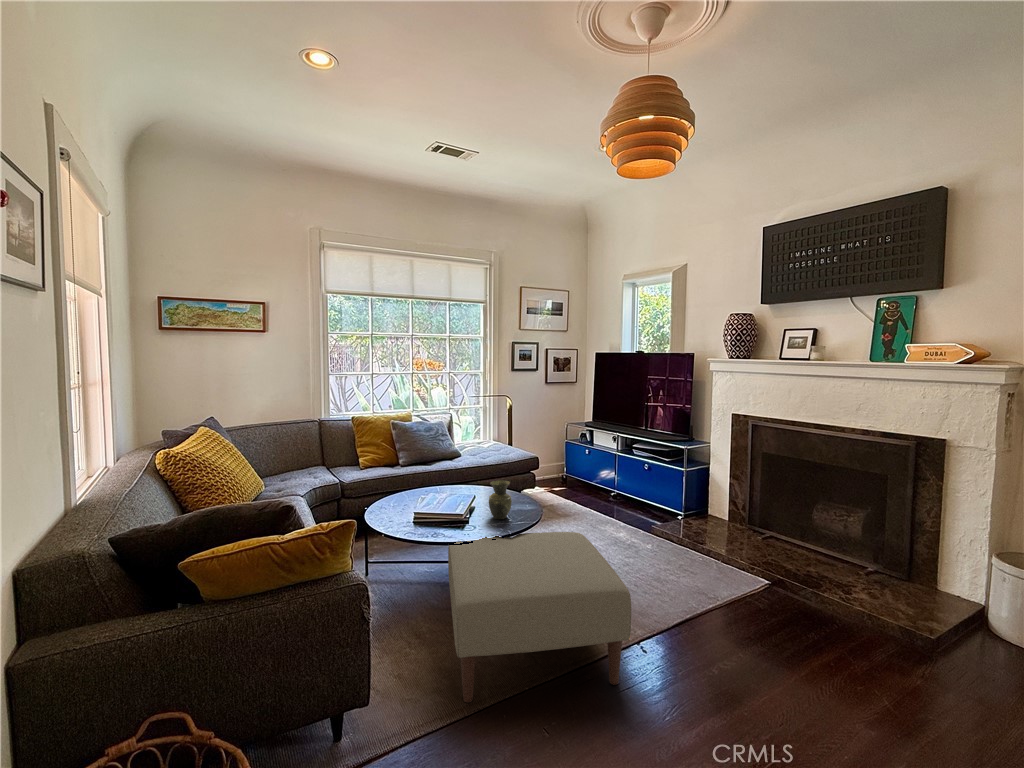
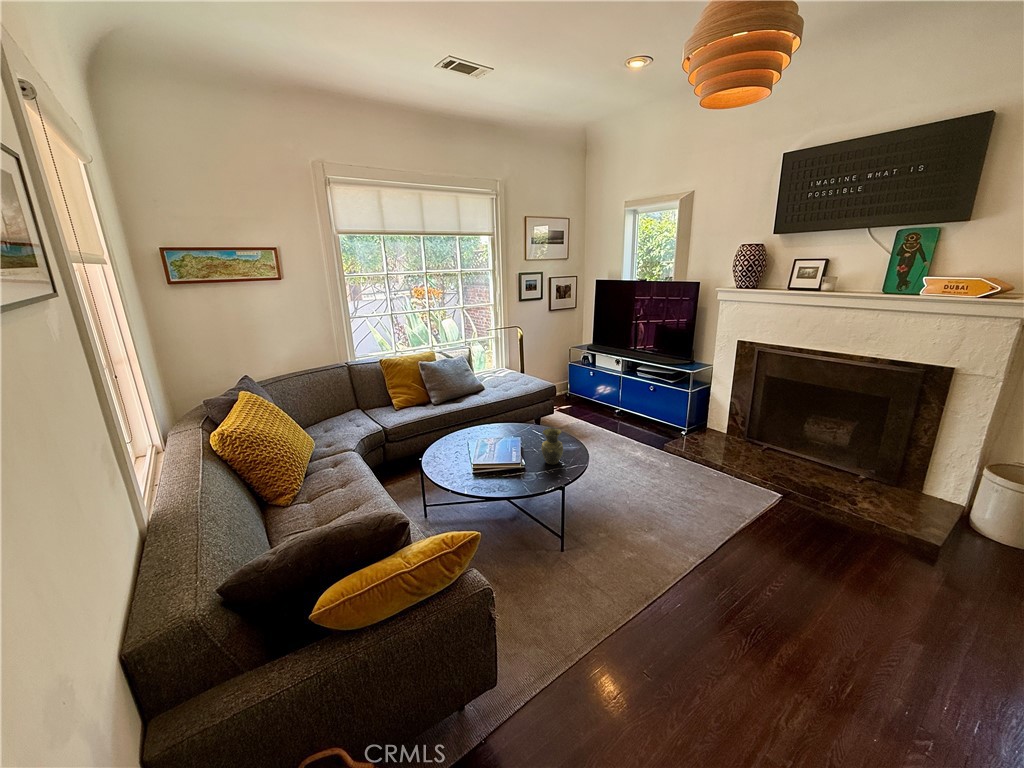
ottoman: present [448,532,631,703] -> none [513,473,705,644]

